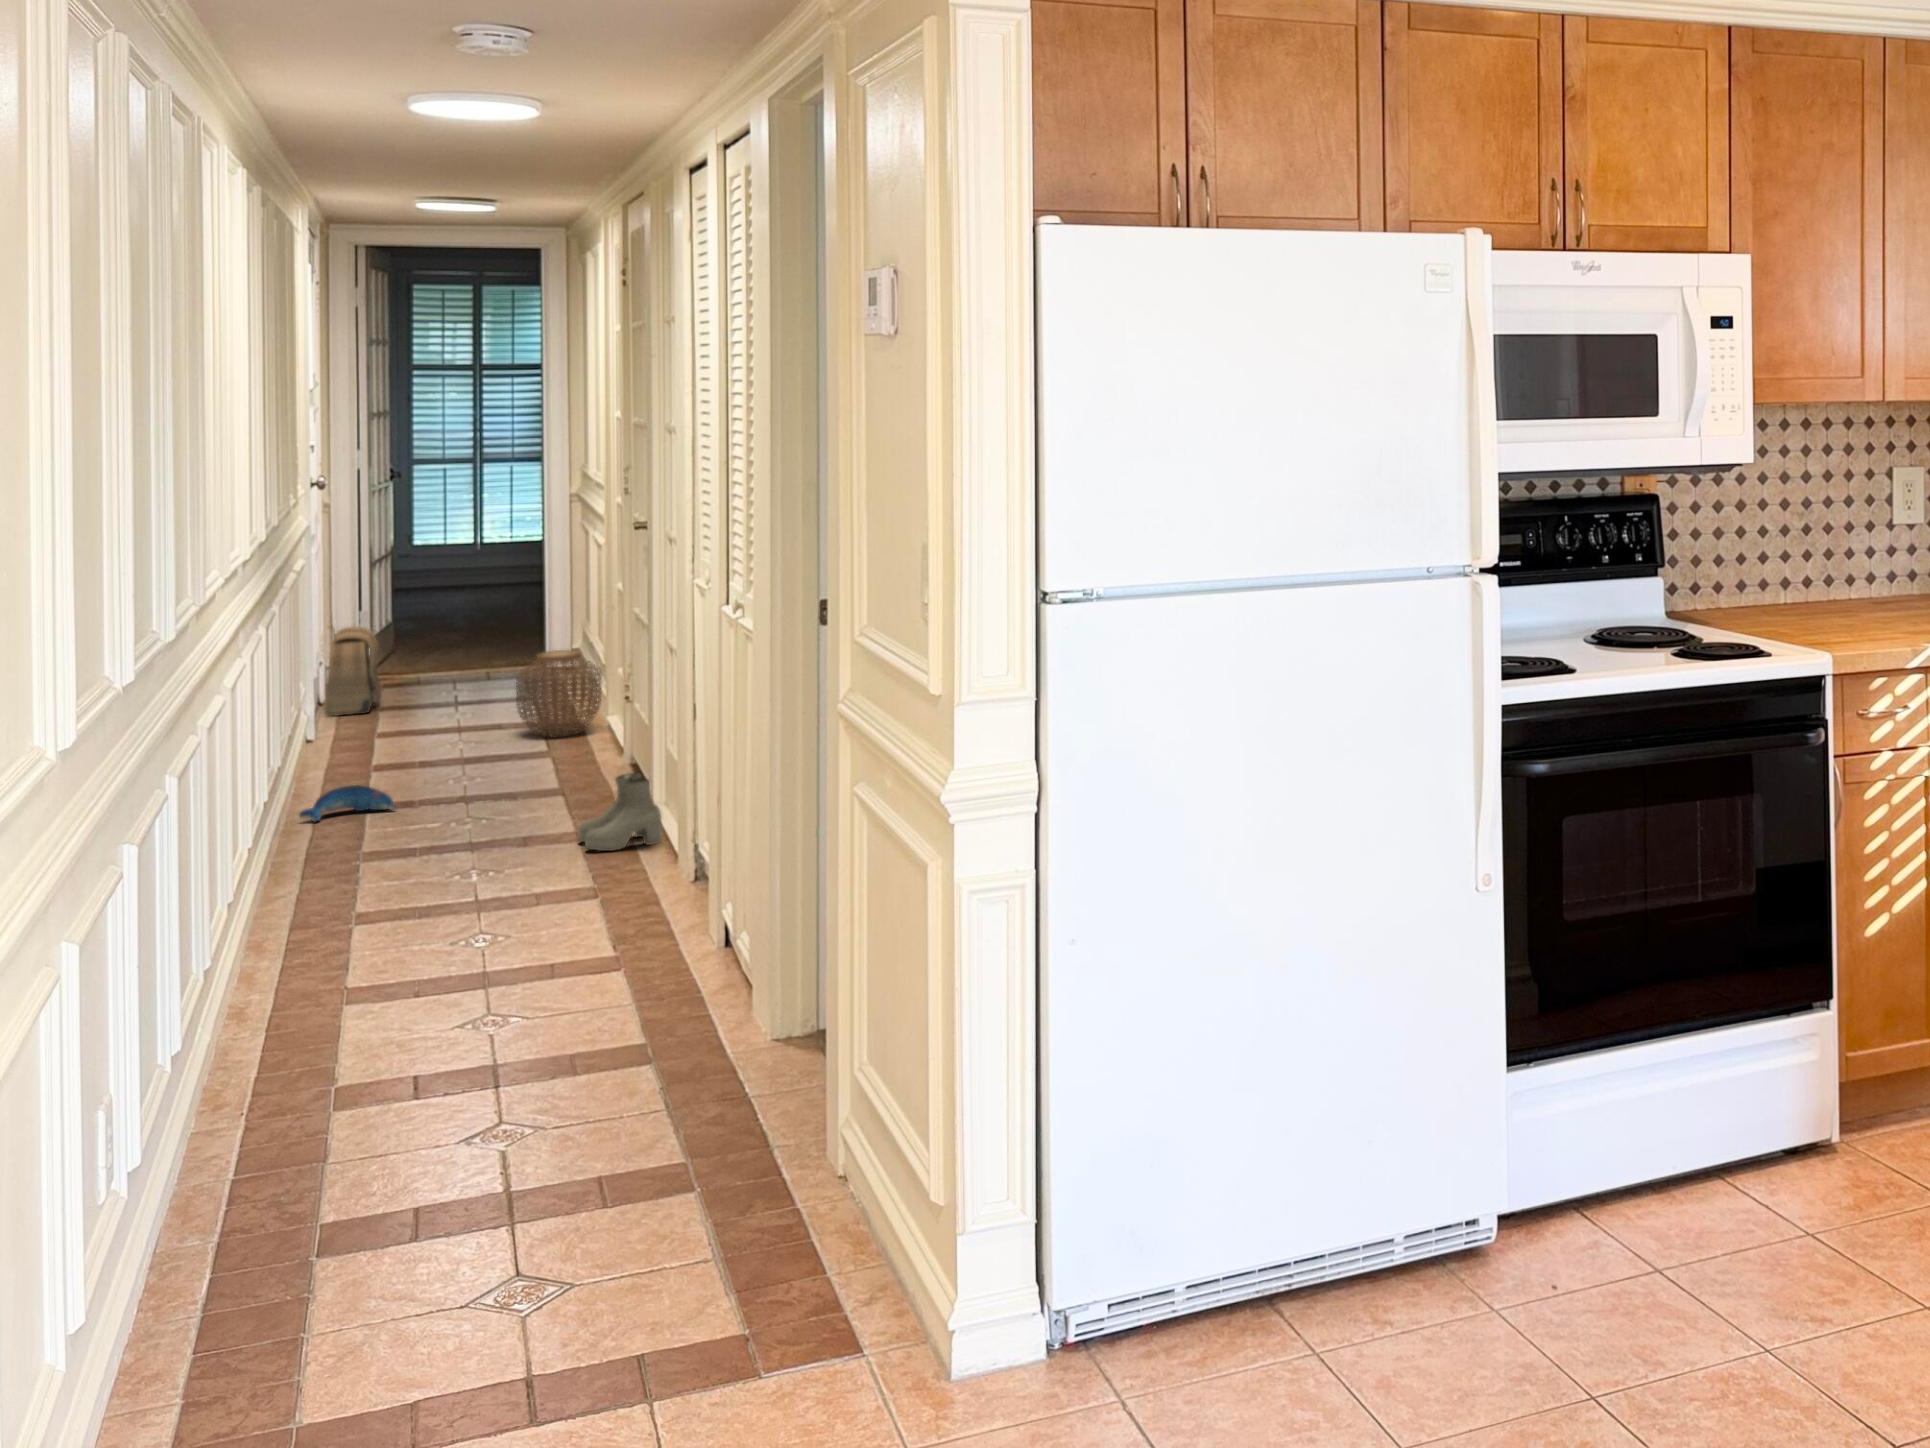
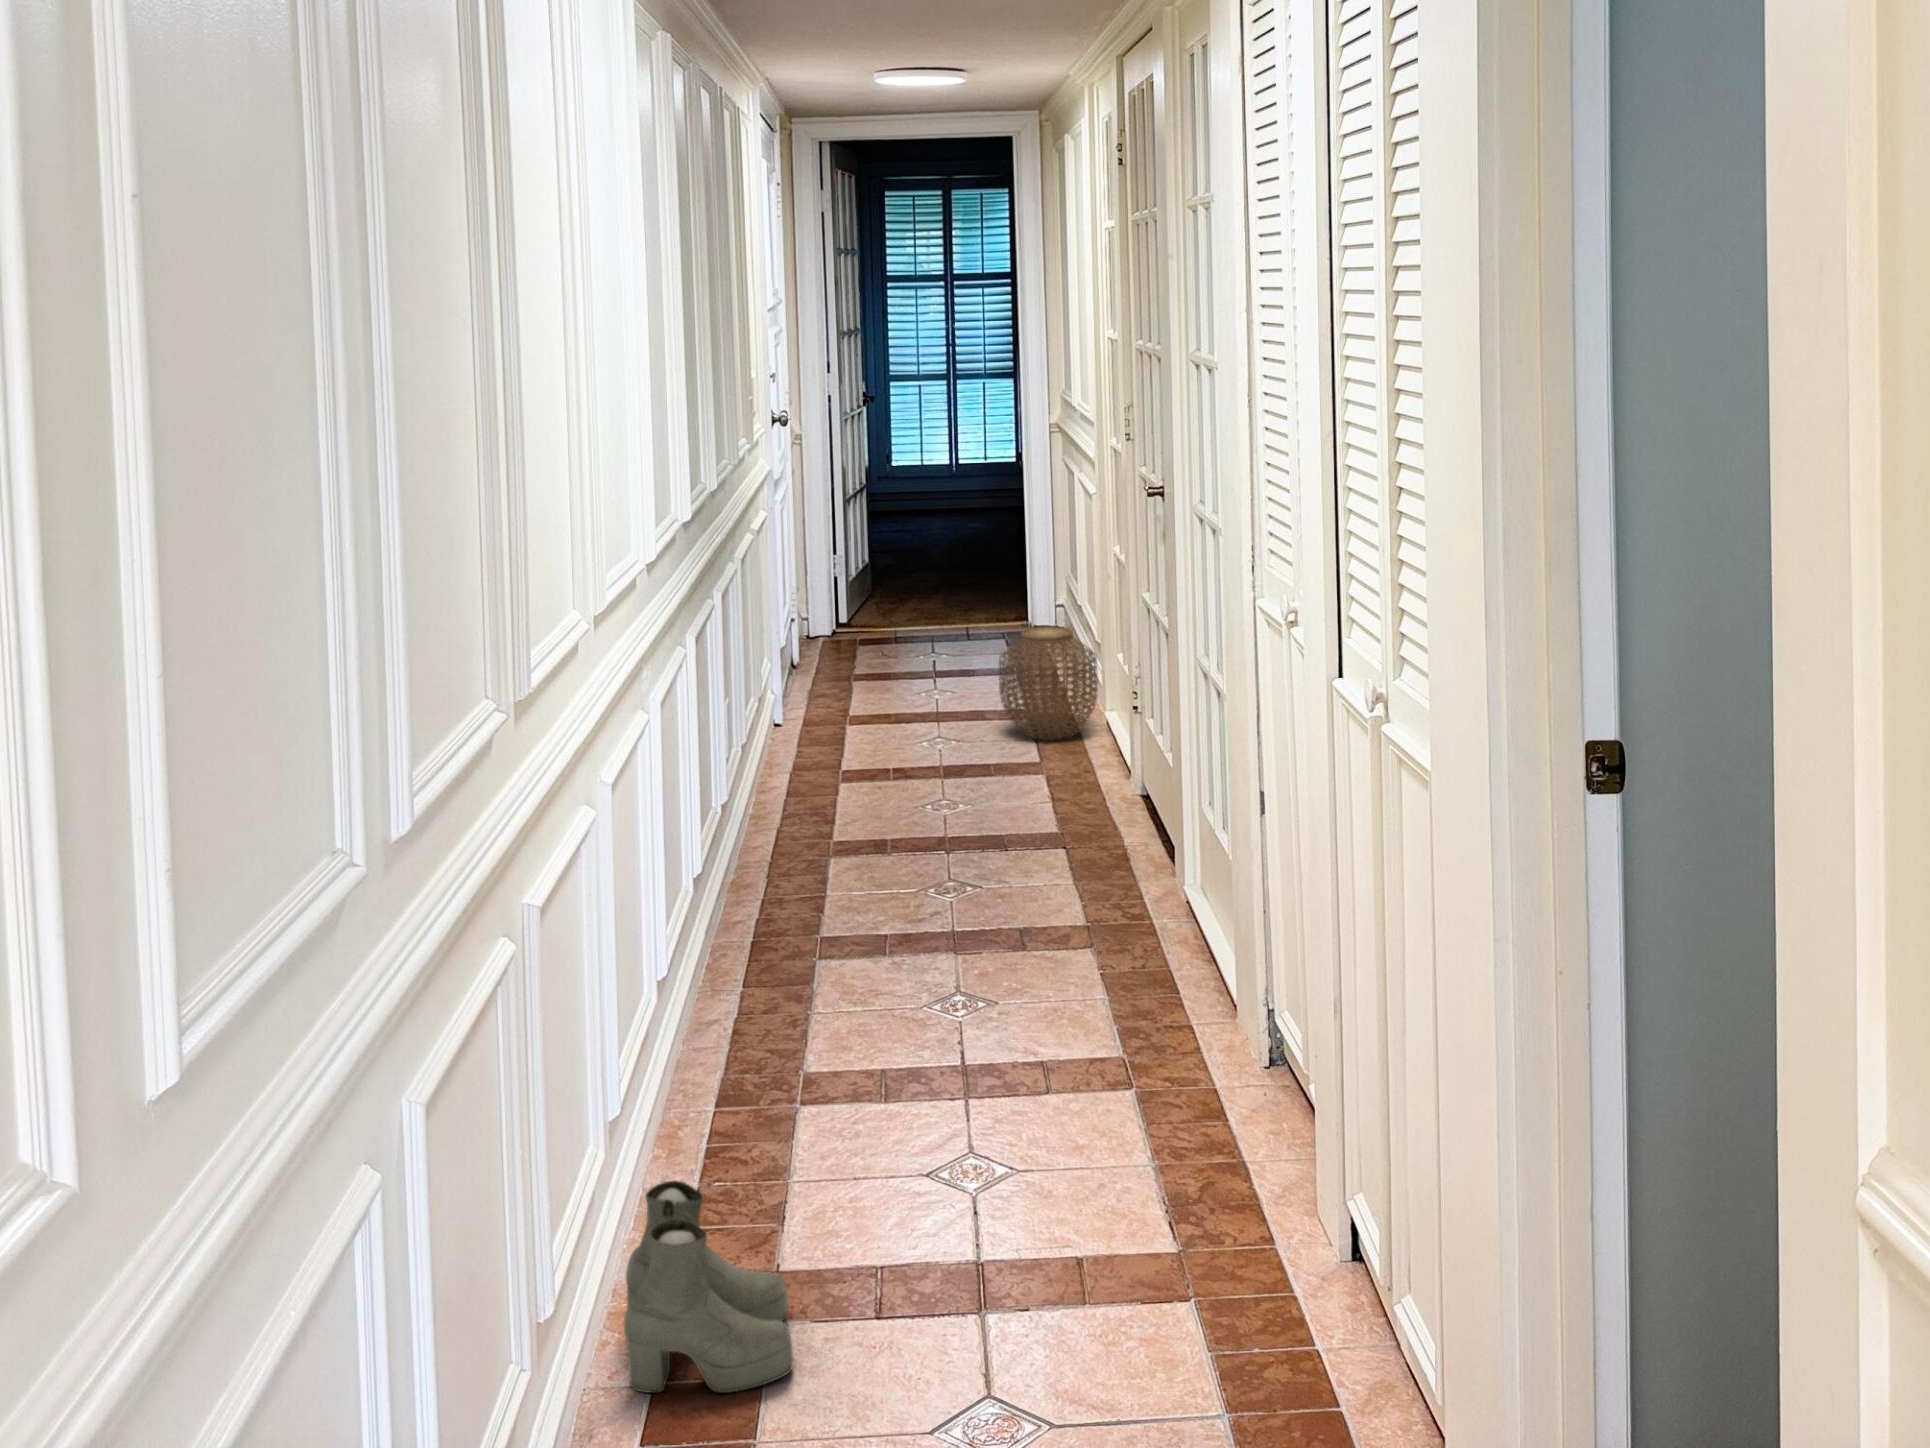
backpack: present [325,626,379,716] -> none [800,575,855,682]
boots: present [578,773,662,851] -> present [624,1181,794,1393]
plush toy: present [299,785,396,821] -> none [751,818,863,869]

